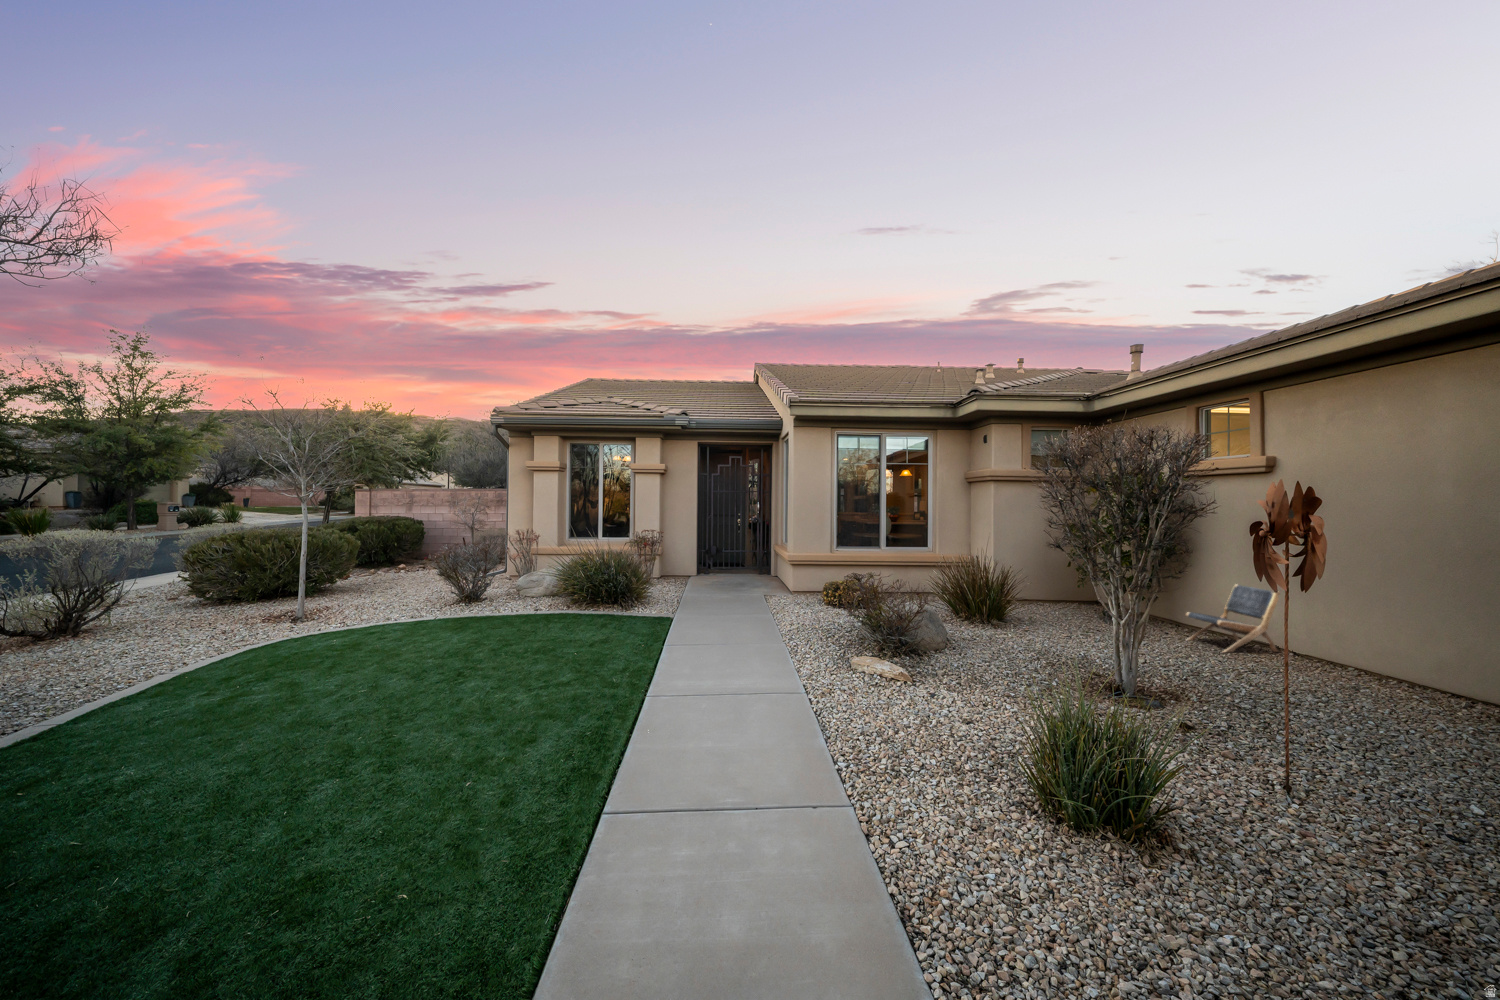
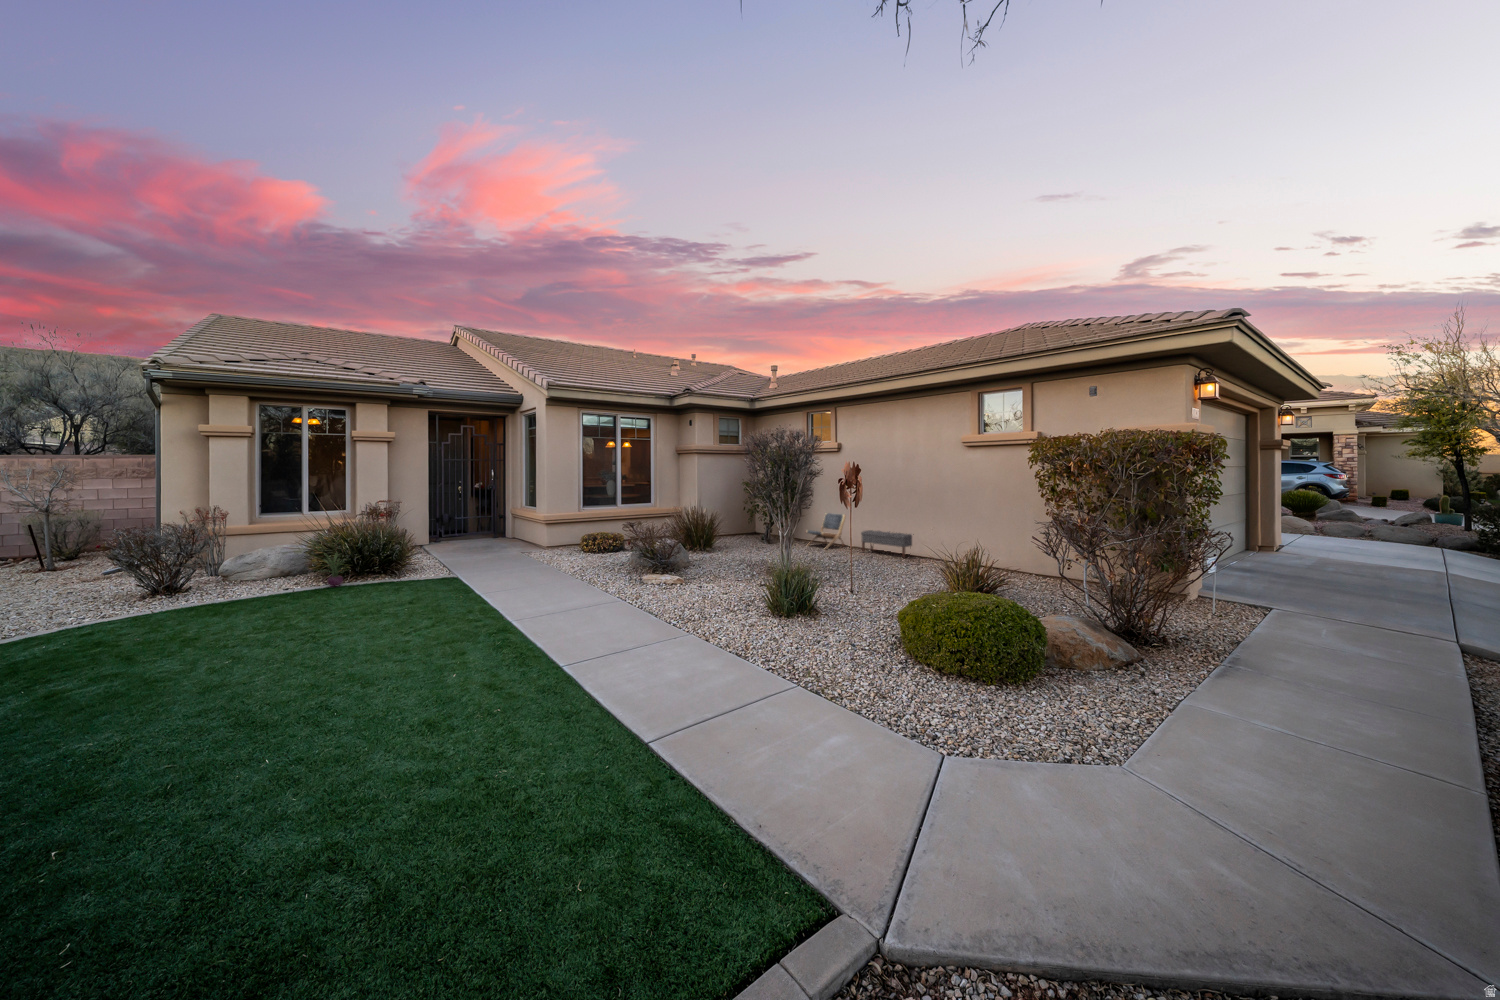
decorative plant: none [559,583,597,616] -> present [326,552,343,587]
bench: none [1313,629,1473,705] -> present [861,530,914,558]

